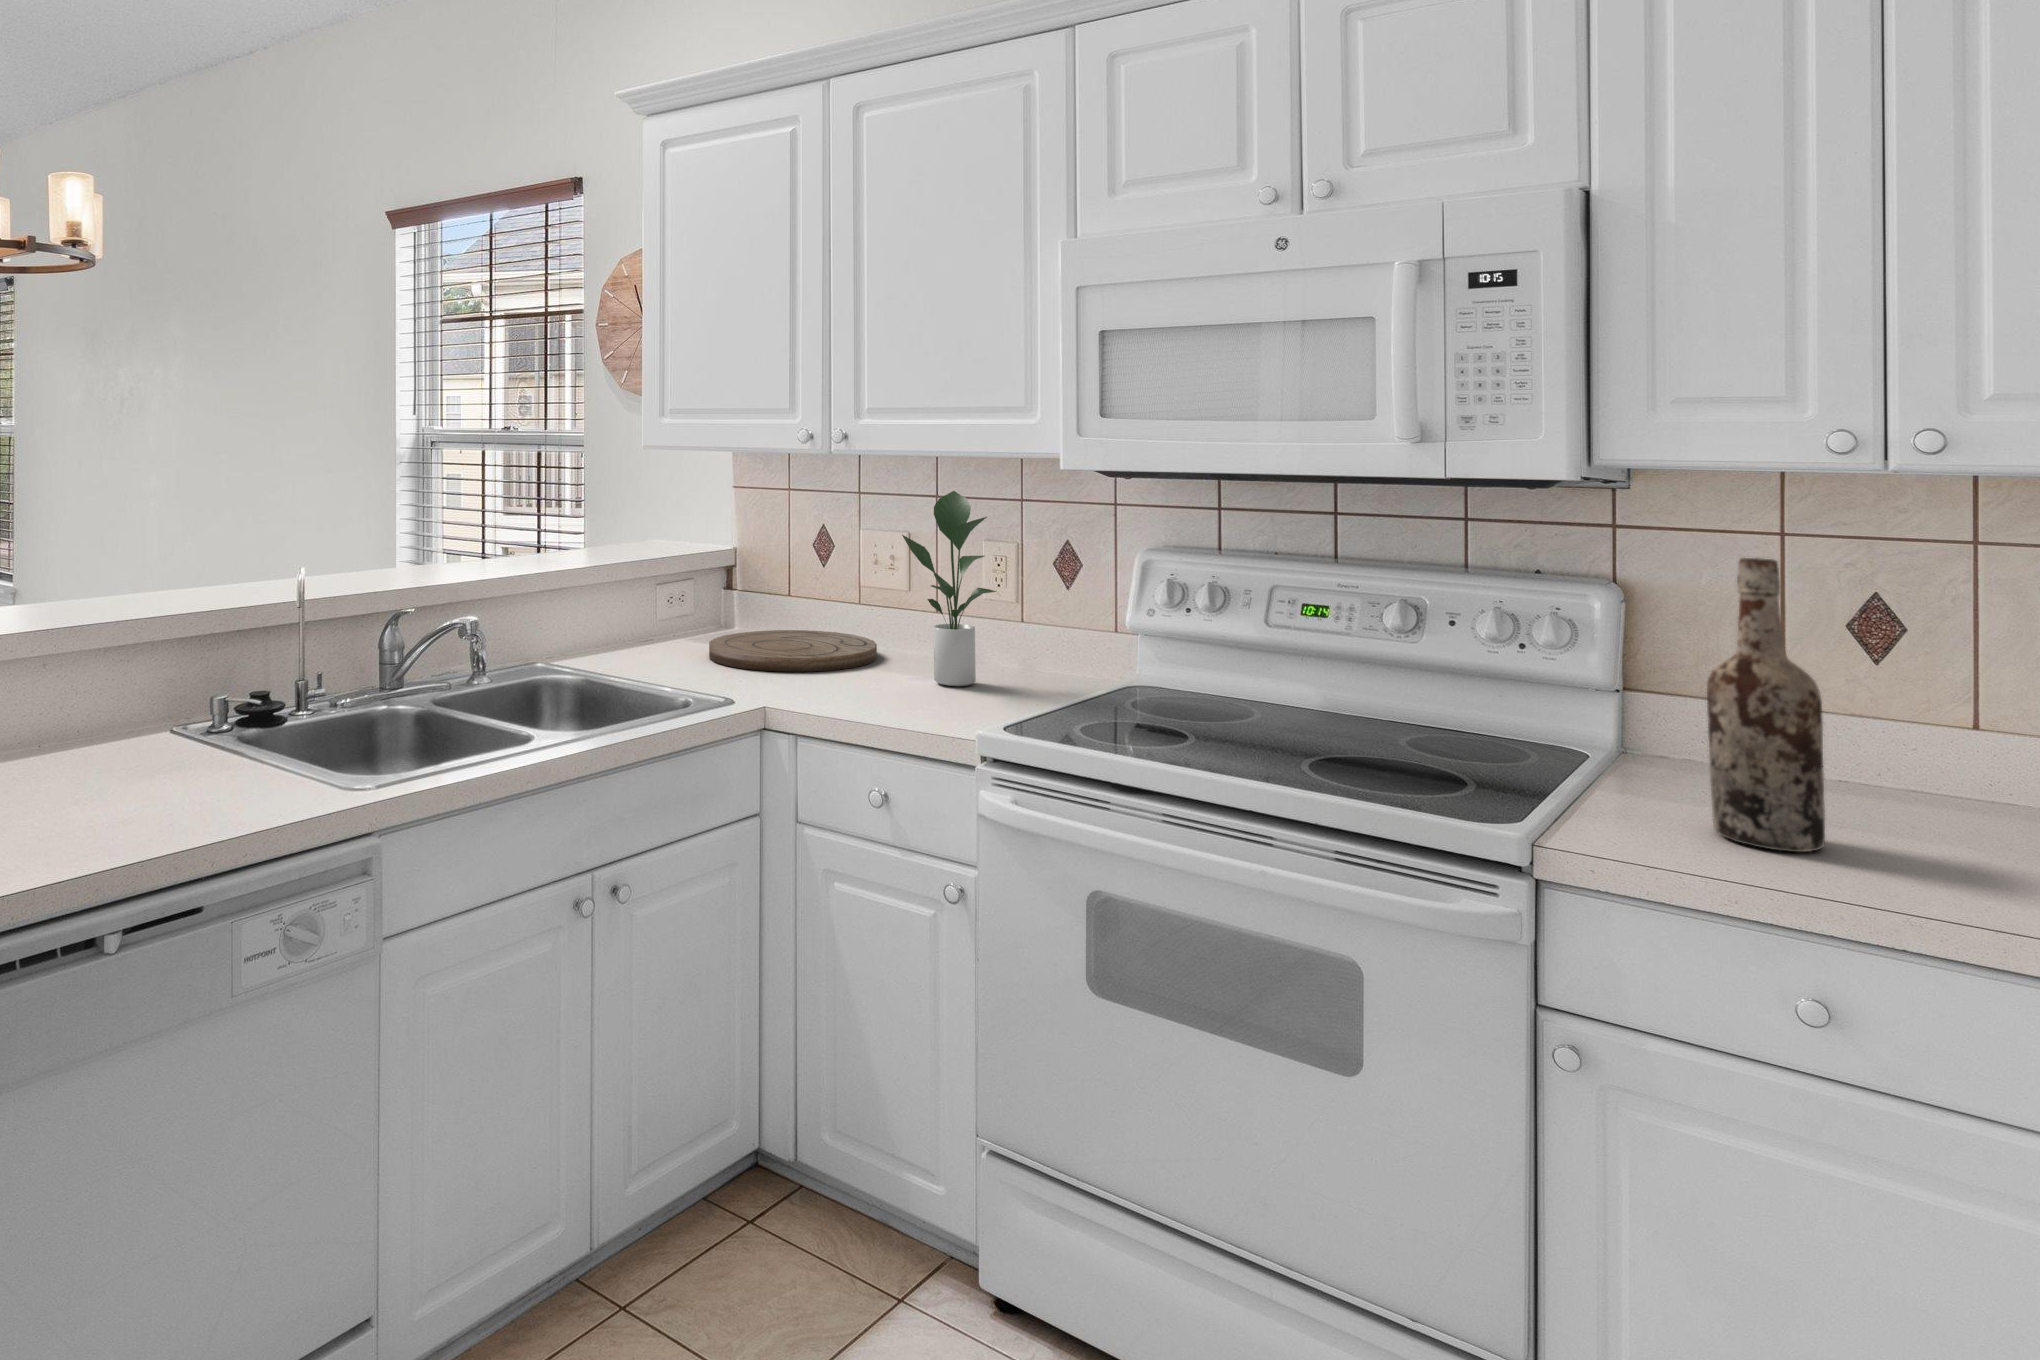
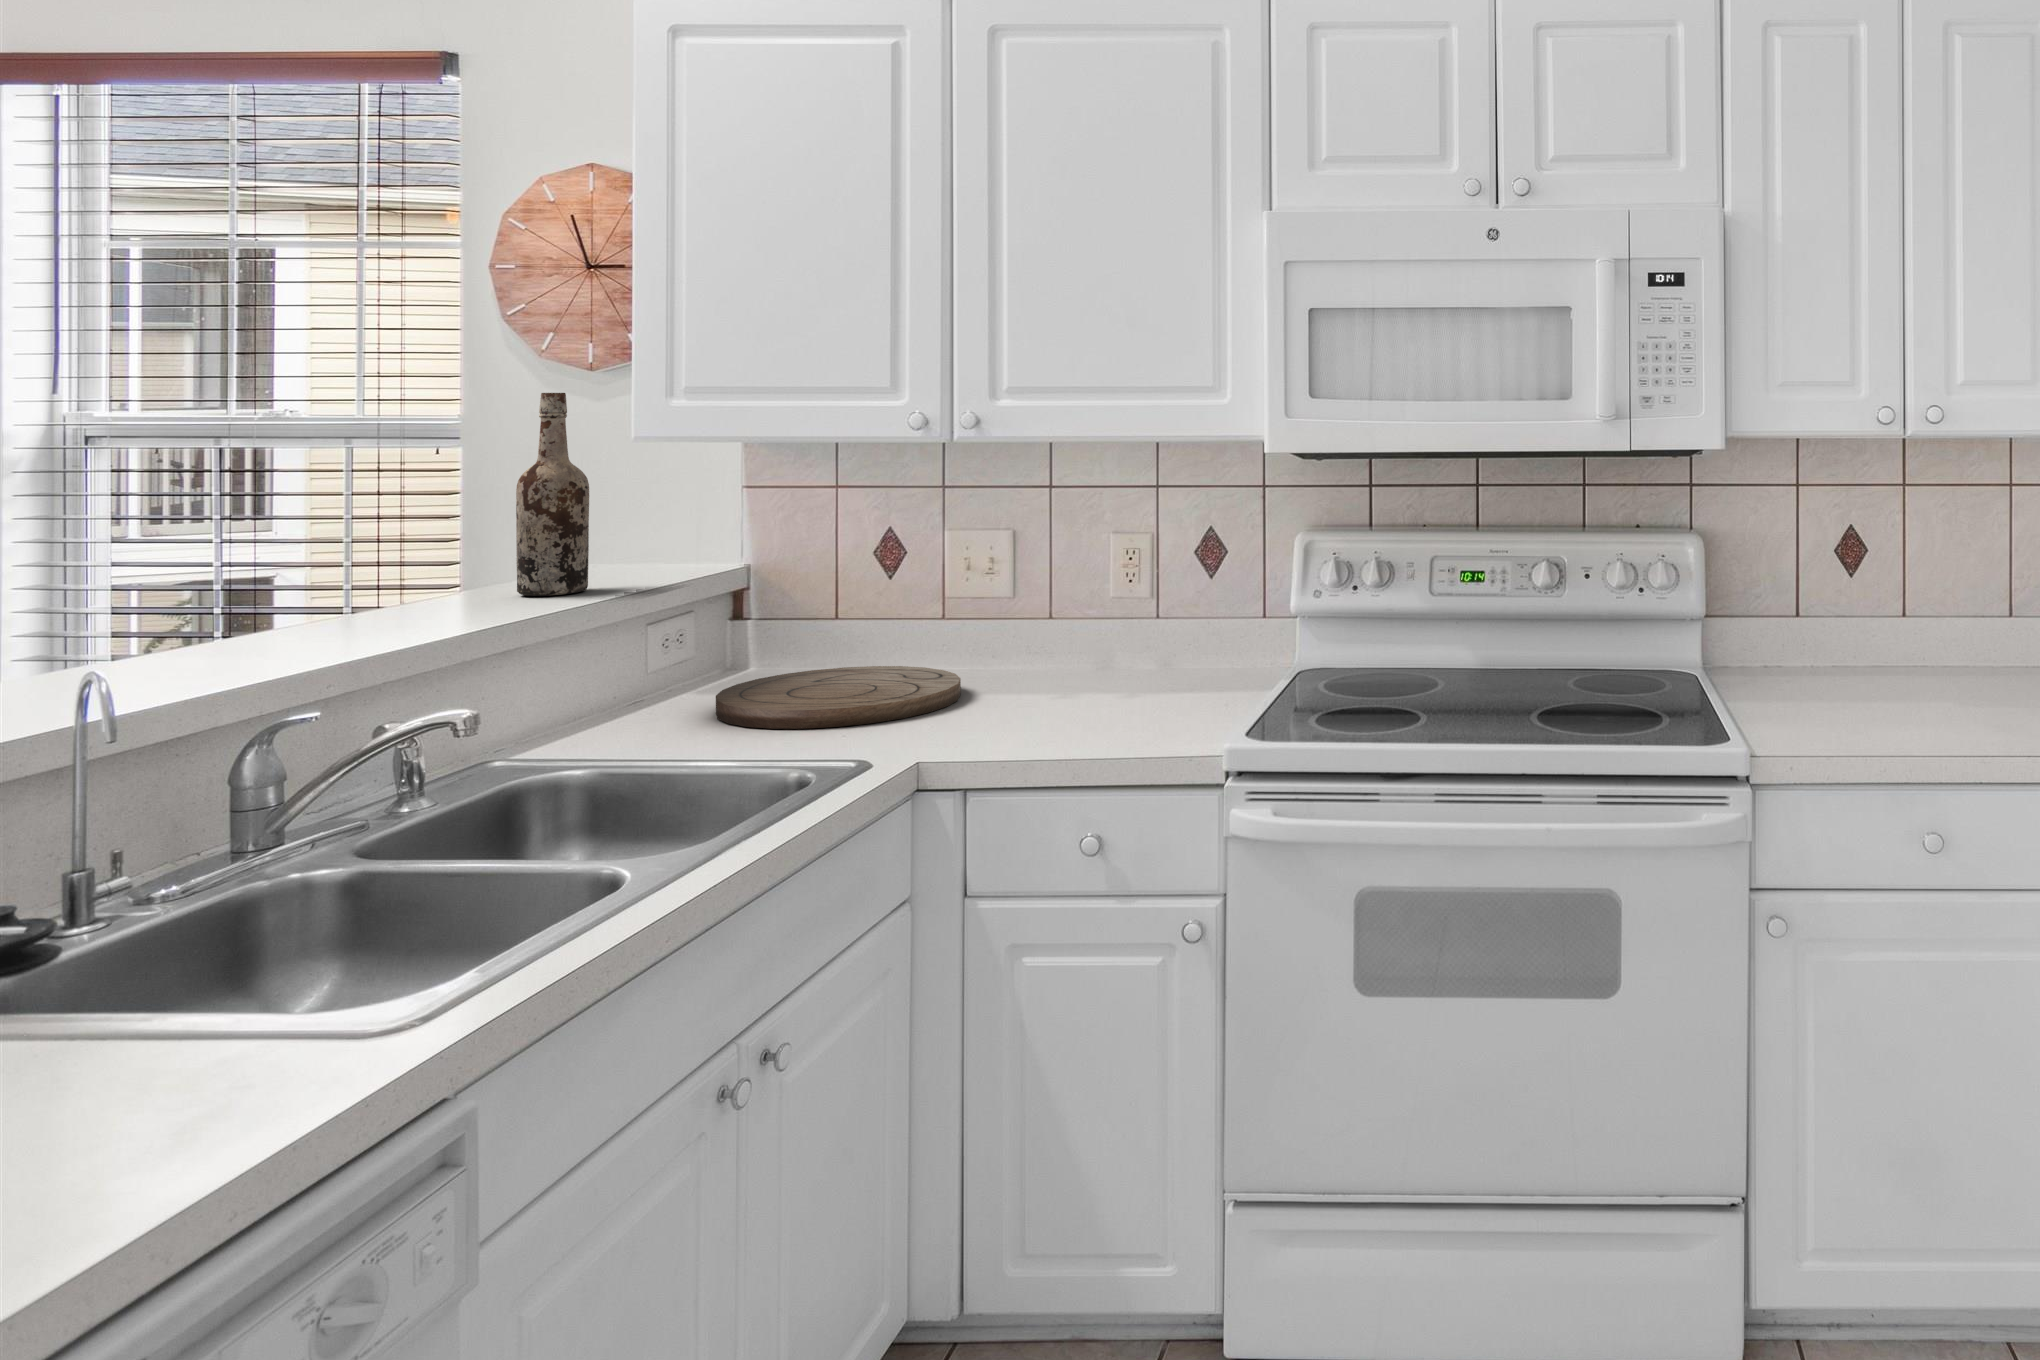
potted plant: present [902,491,997,686] -> none [1045,476,1156,709]
wine bottle: present [1707,558,1825,852] -> present [516,393,589,596]

